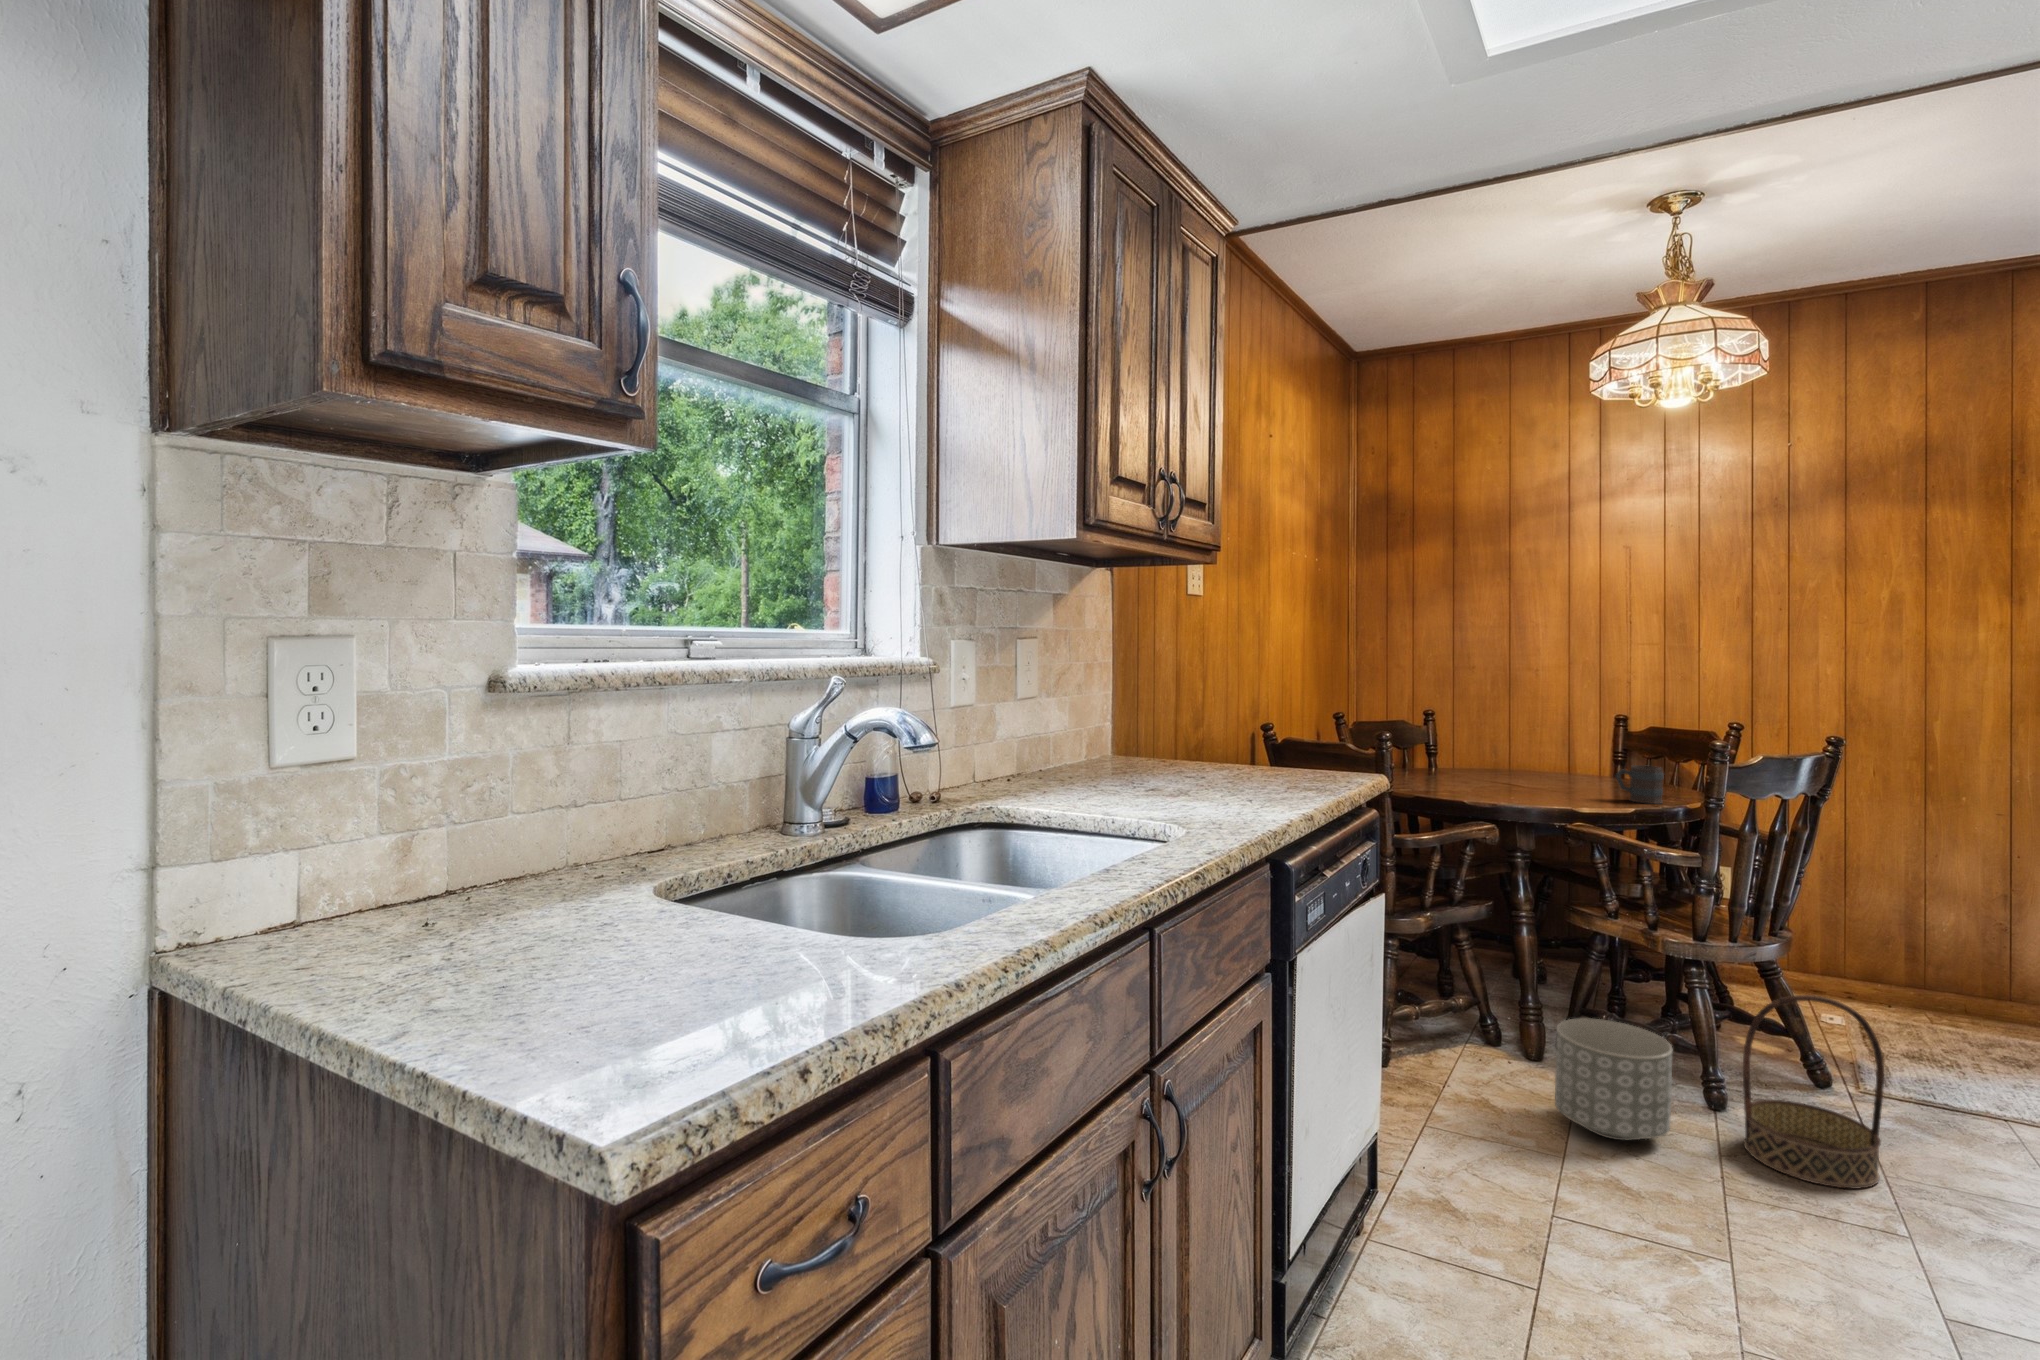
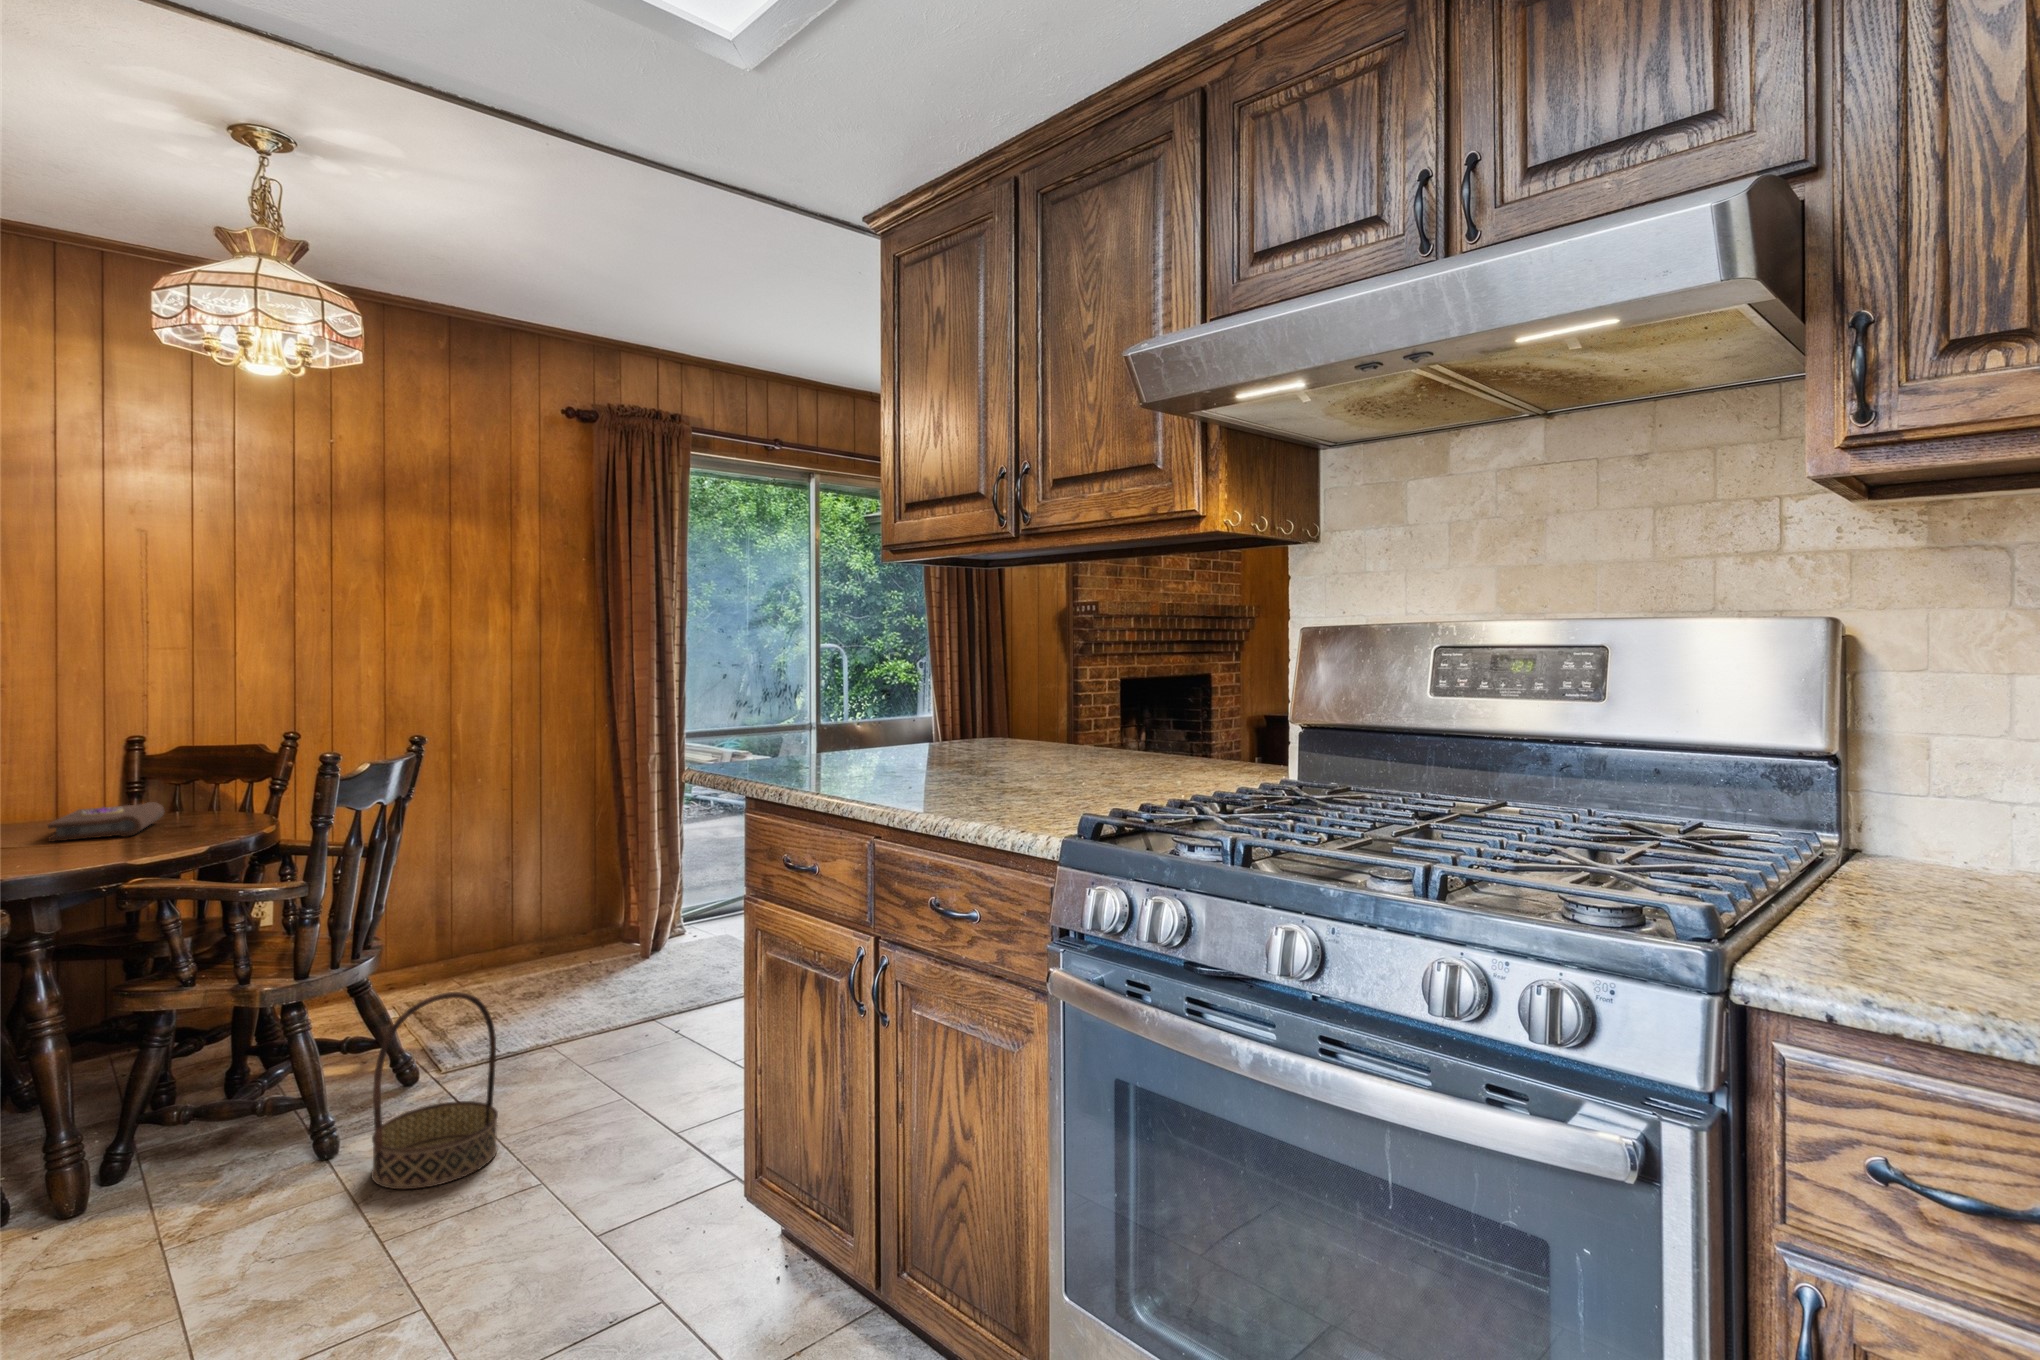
mug: present [1616,765,1664,804] -> none [172,791,235,838]
book: none [1541,766,1626,792] -> present [48,802,164,842]
planter: present [1555,1018,1672,1141] -> none [142,1104,302,1263]

